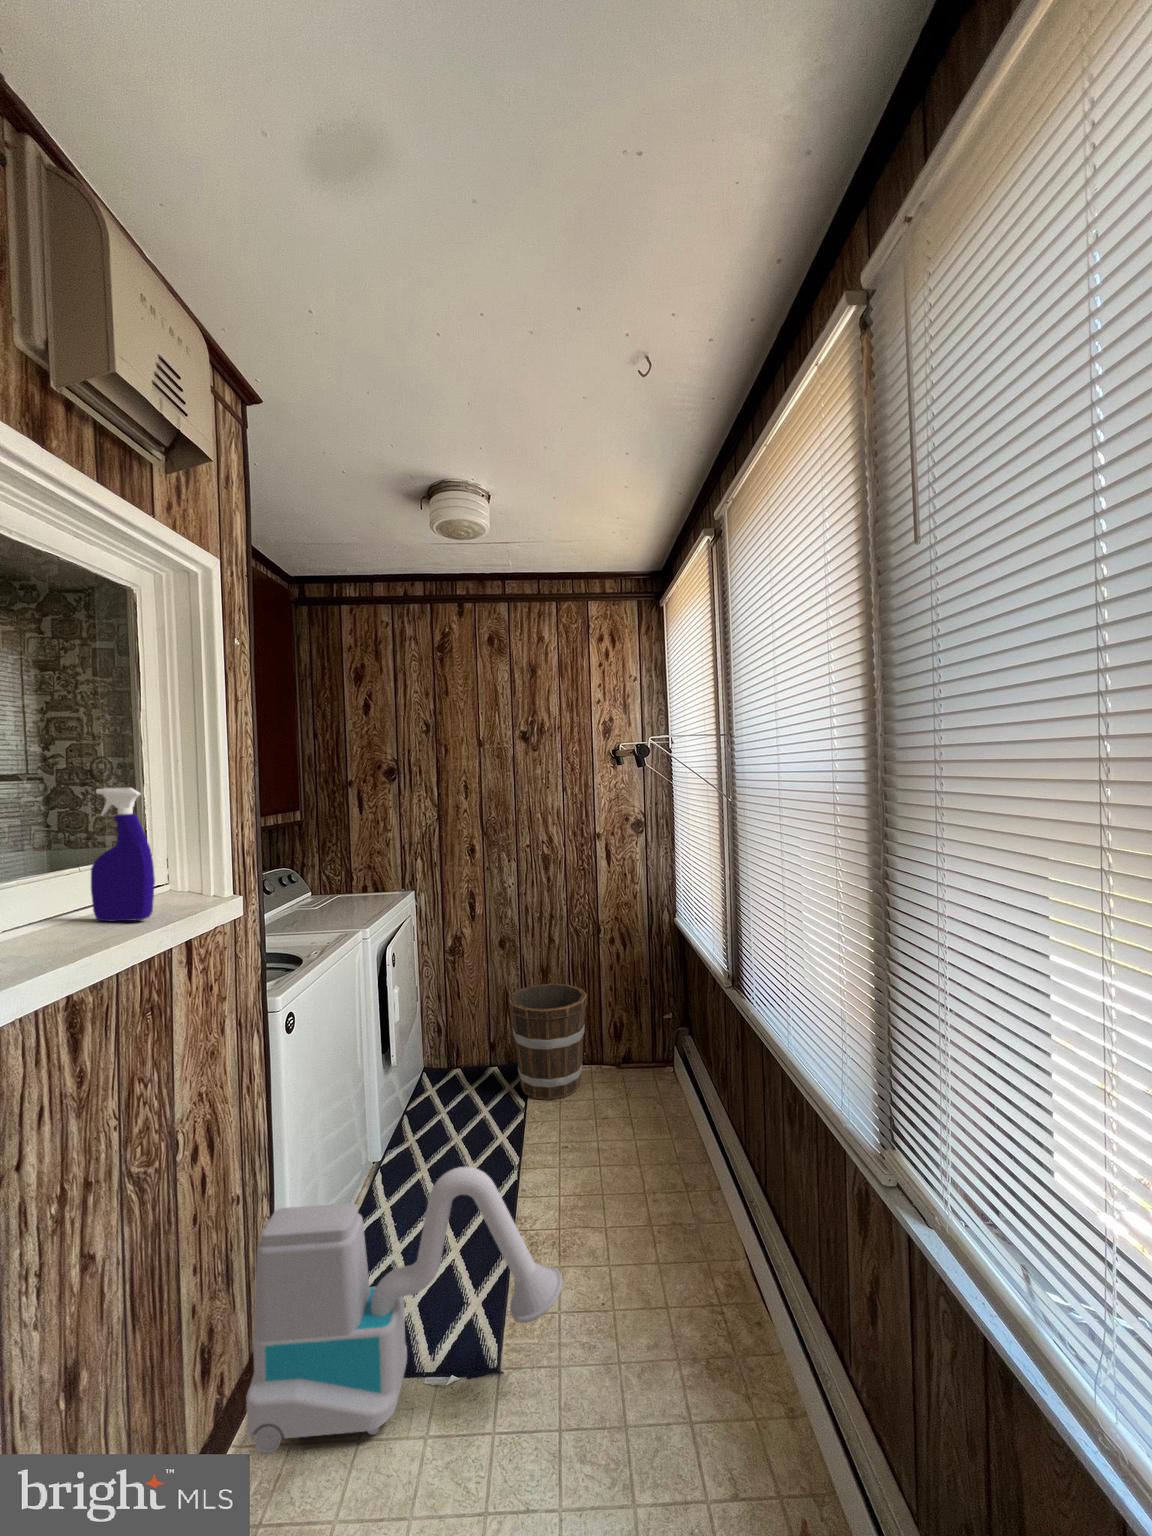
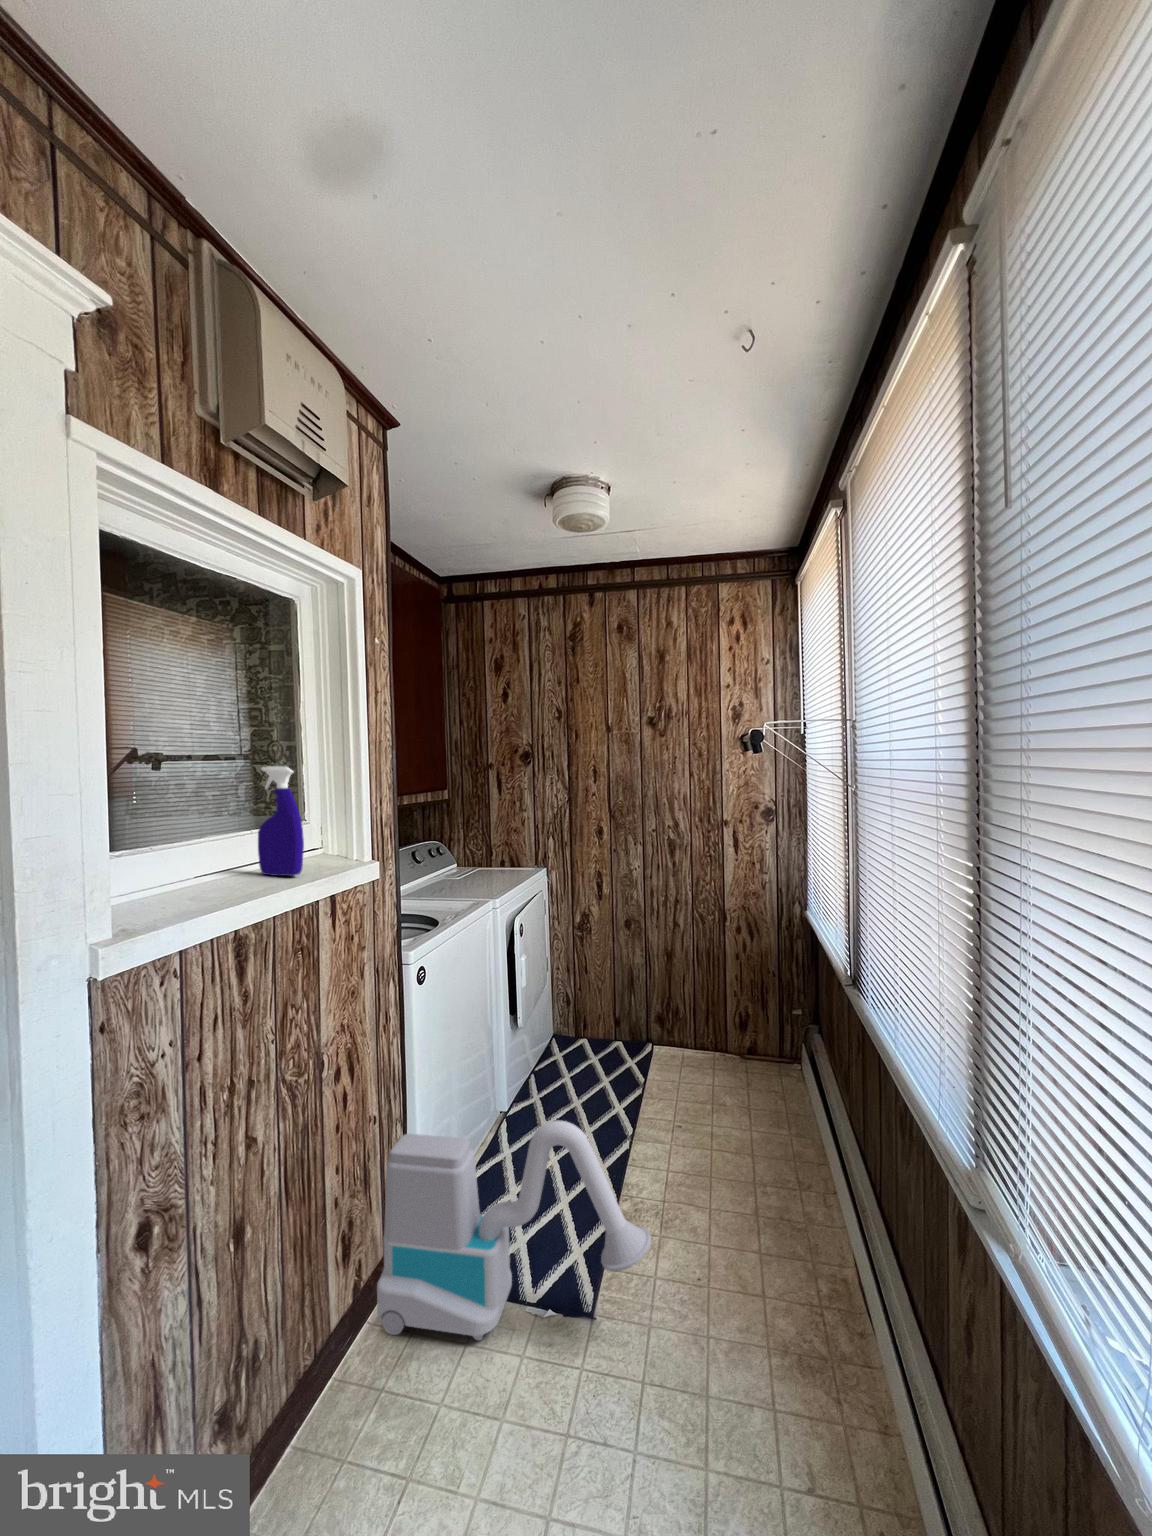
bucket: present [508,984,587,1100] -> none [632,968,710,1081]

